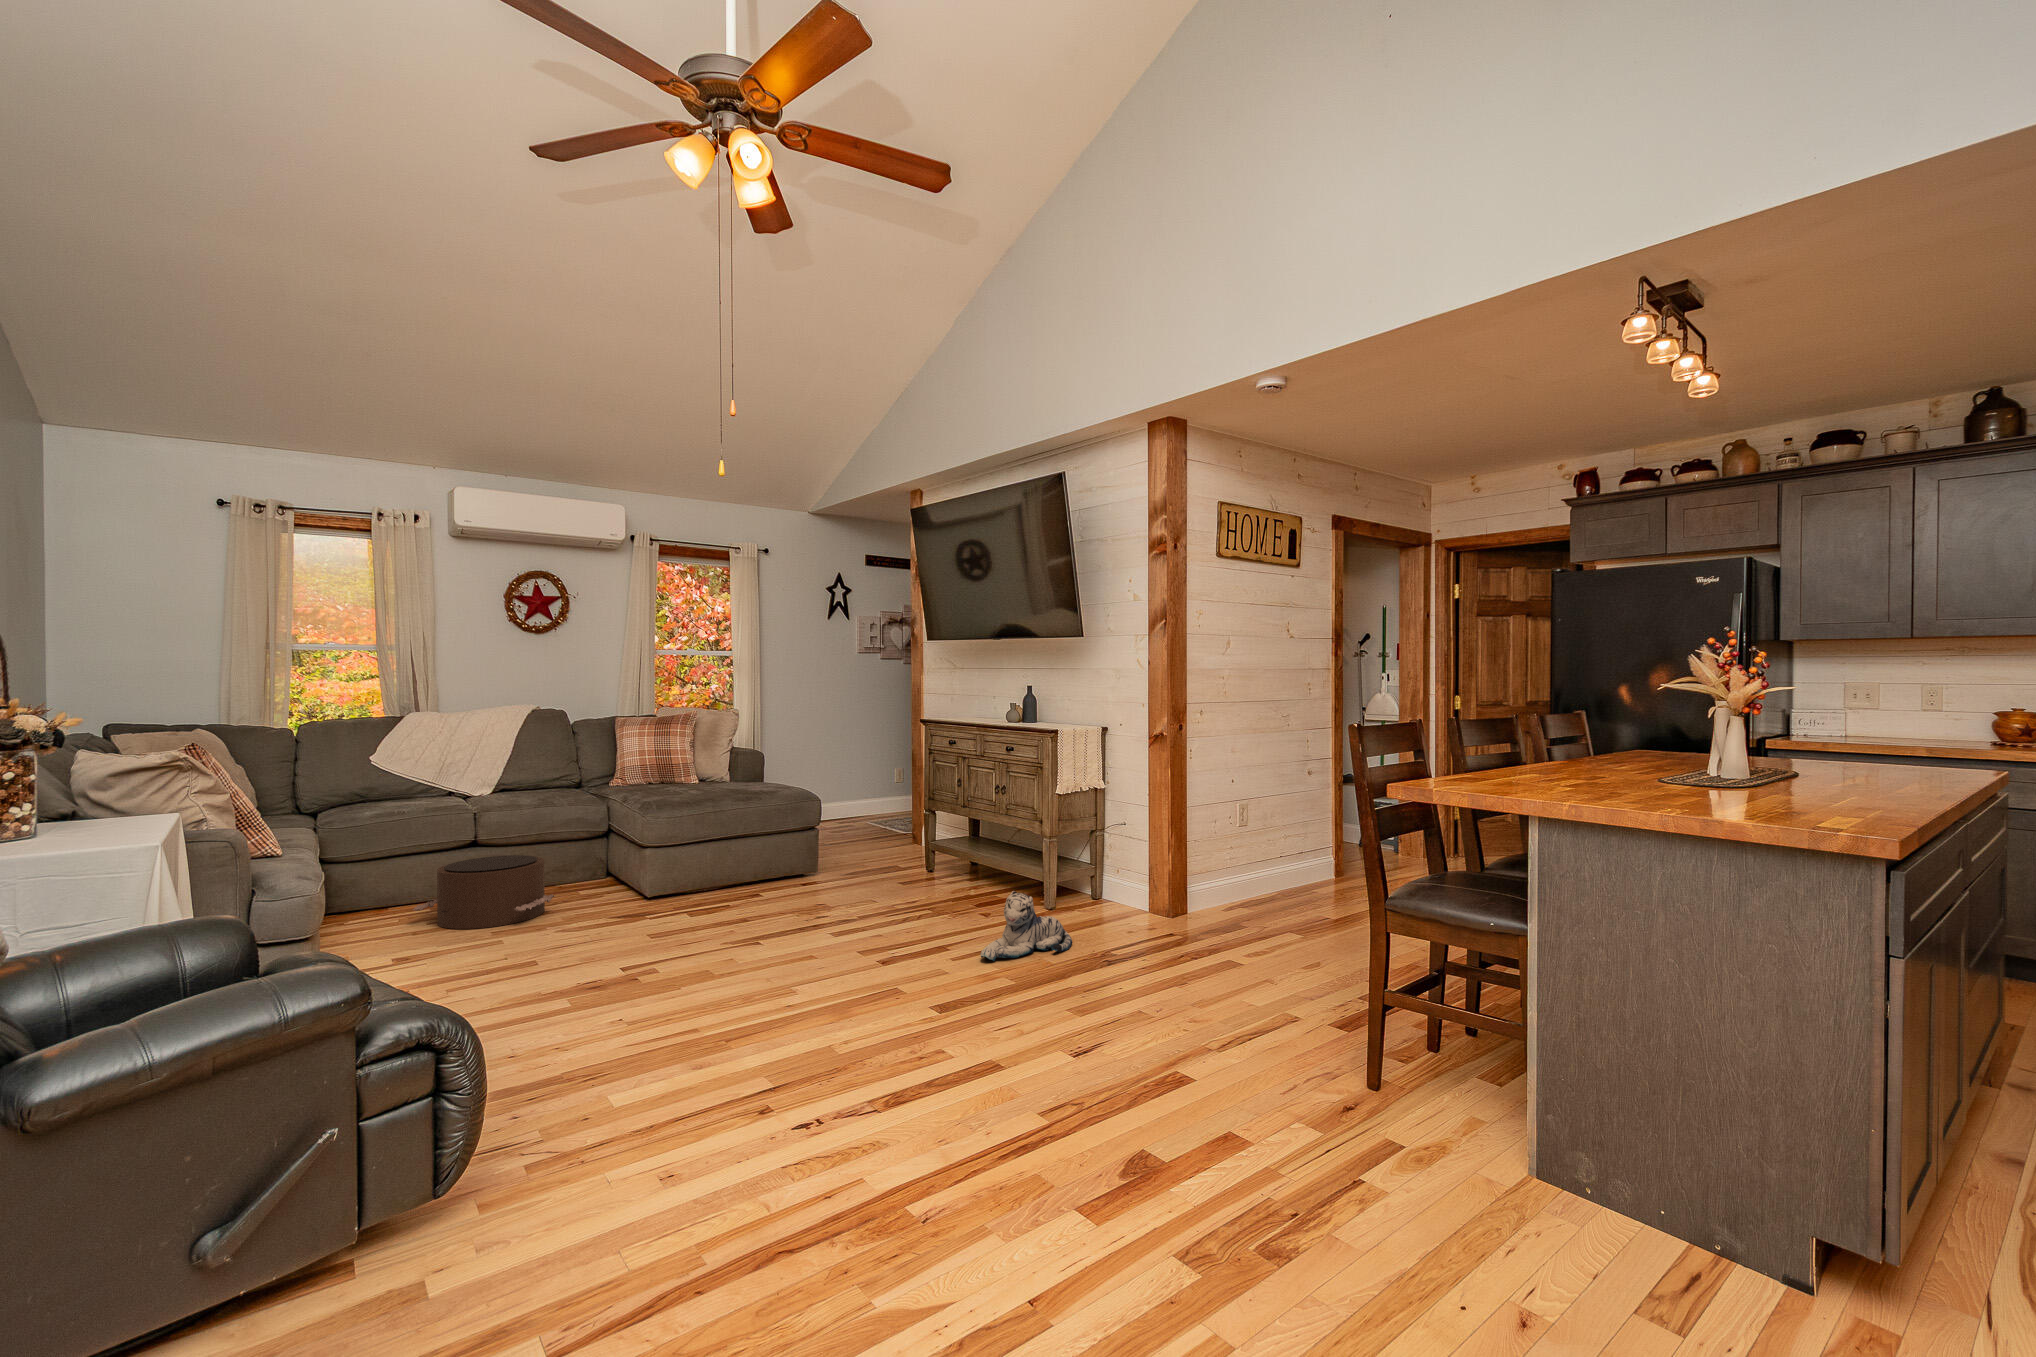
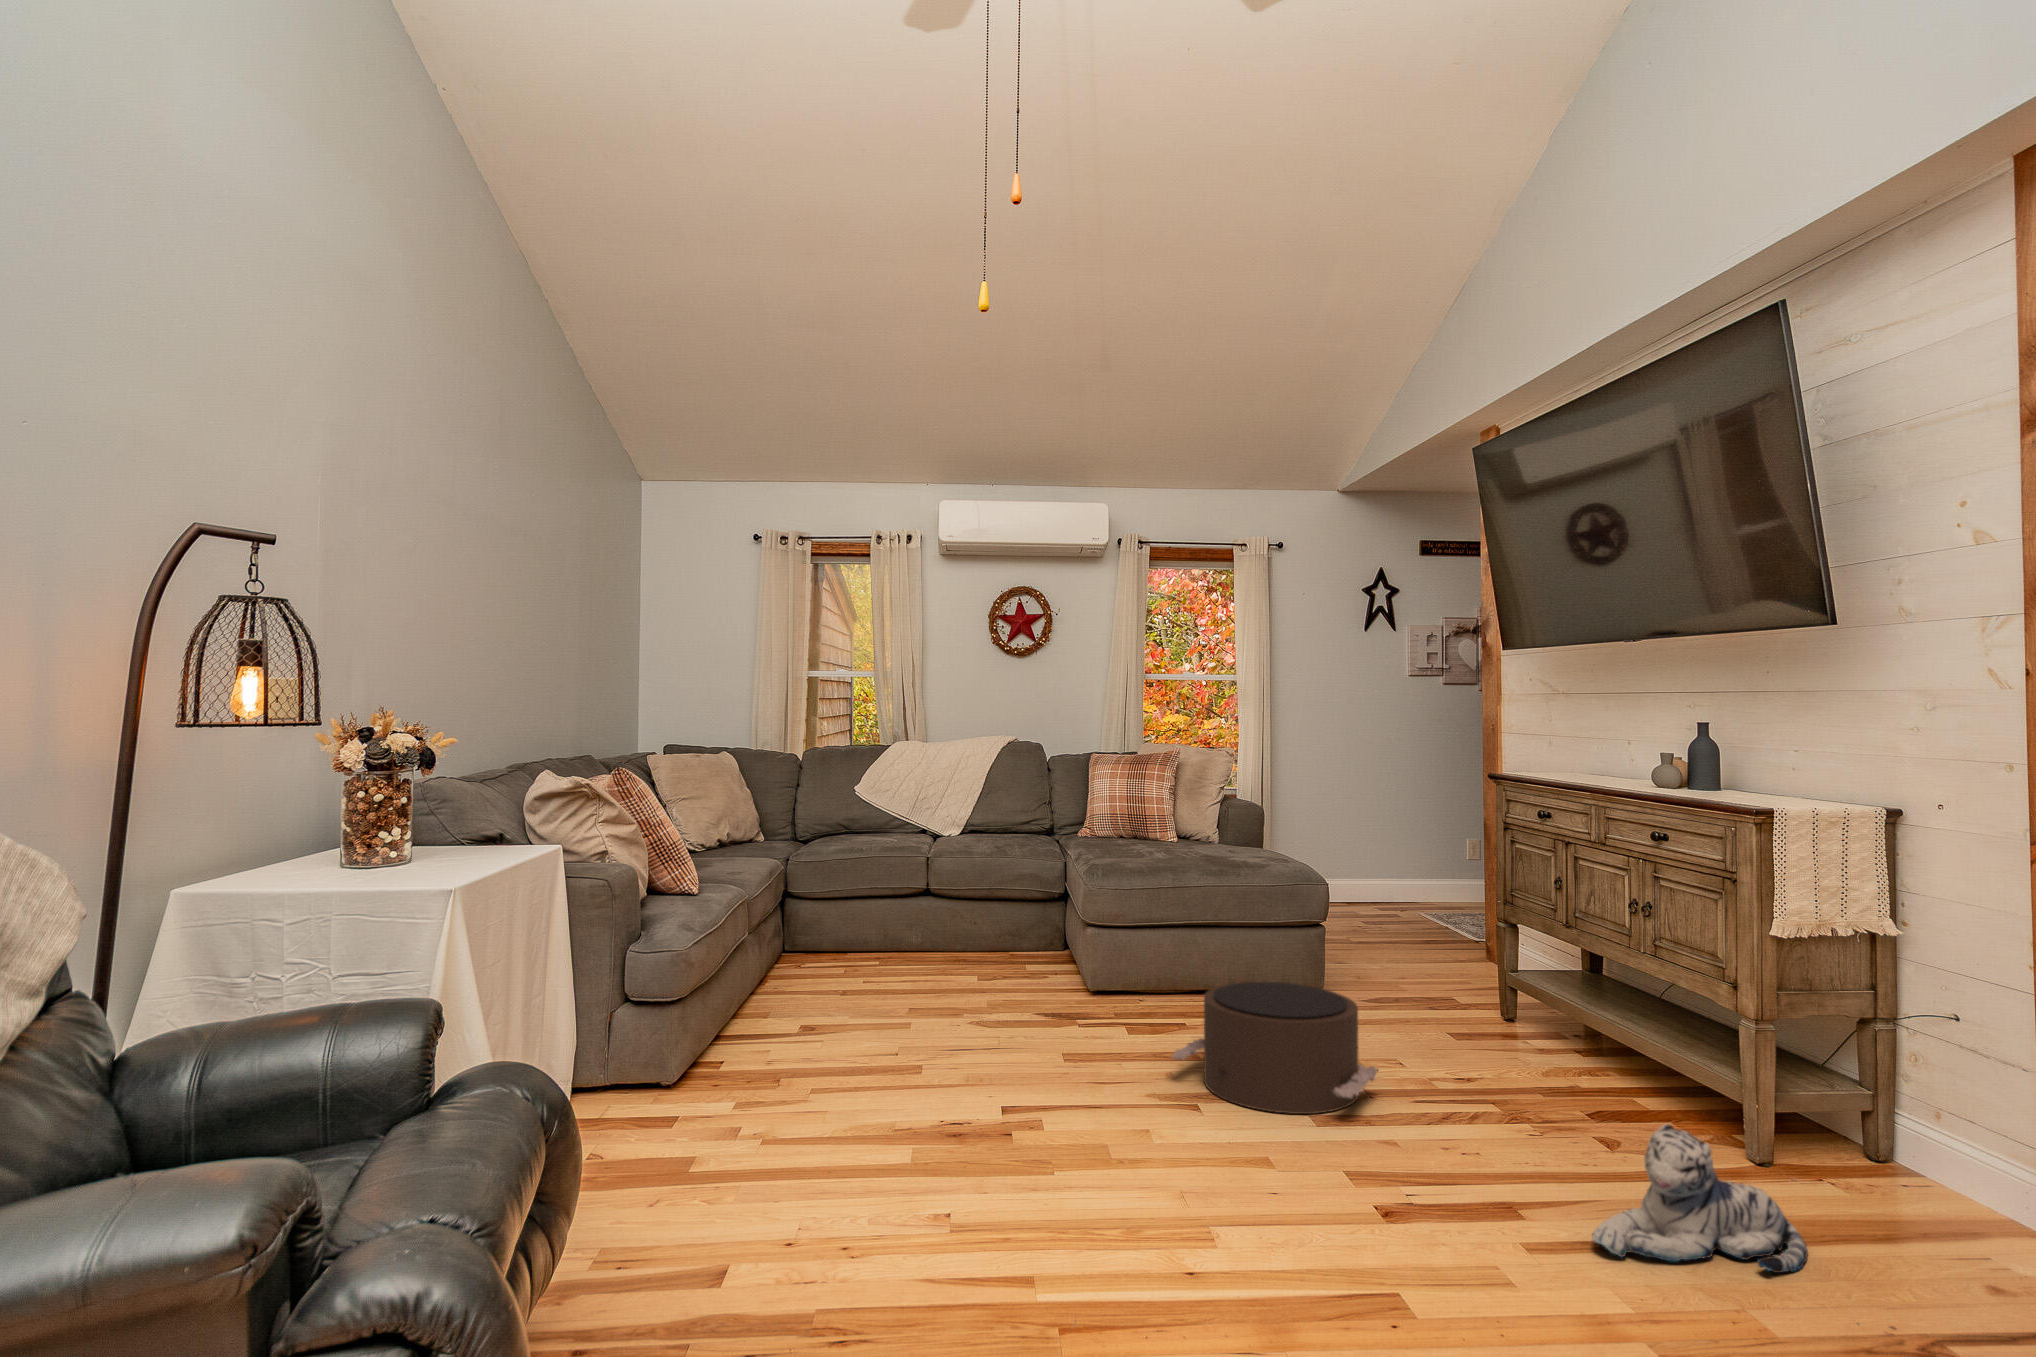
pouf: present [412,855,554,929] -> present [1172,982,1378,1114]

